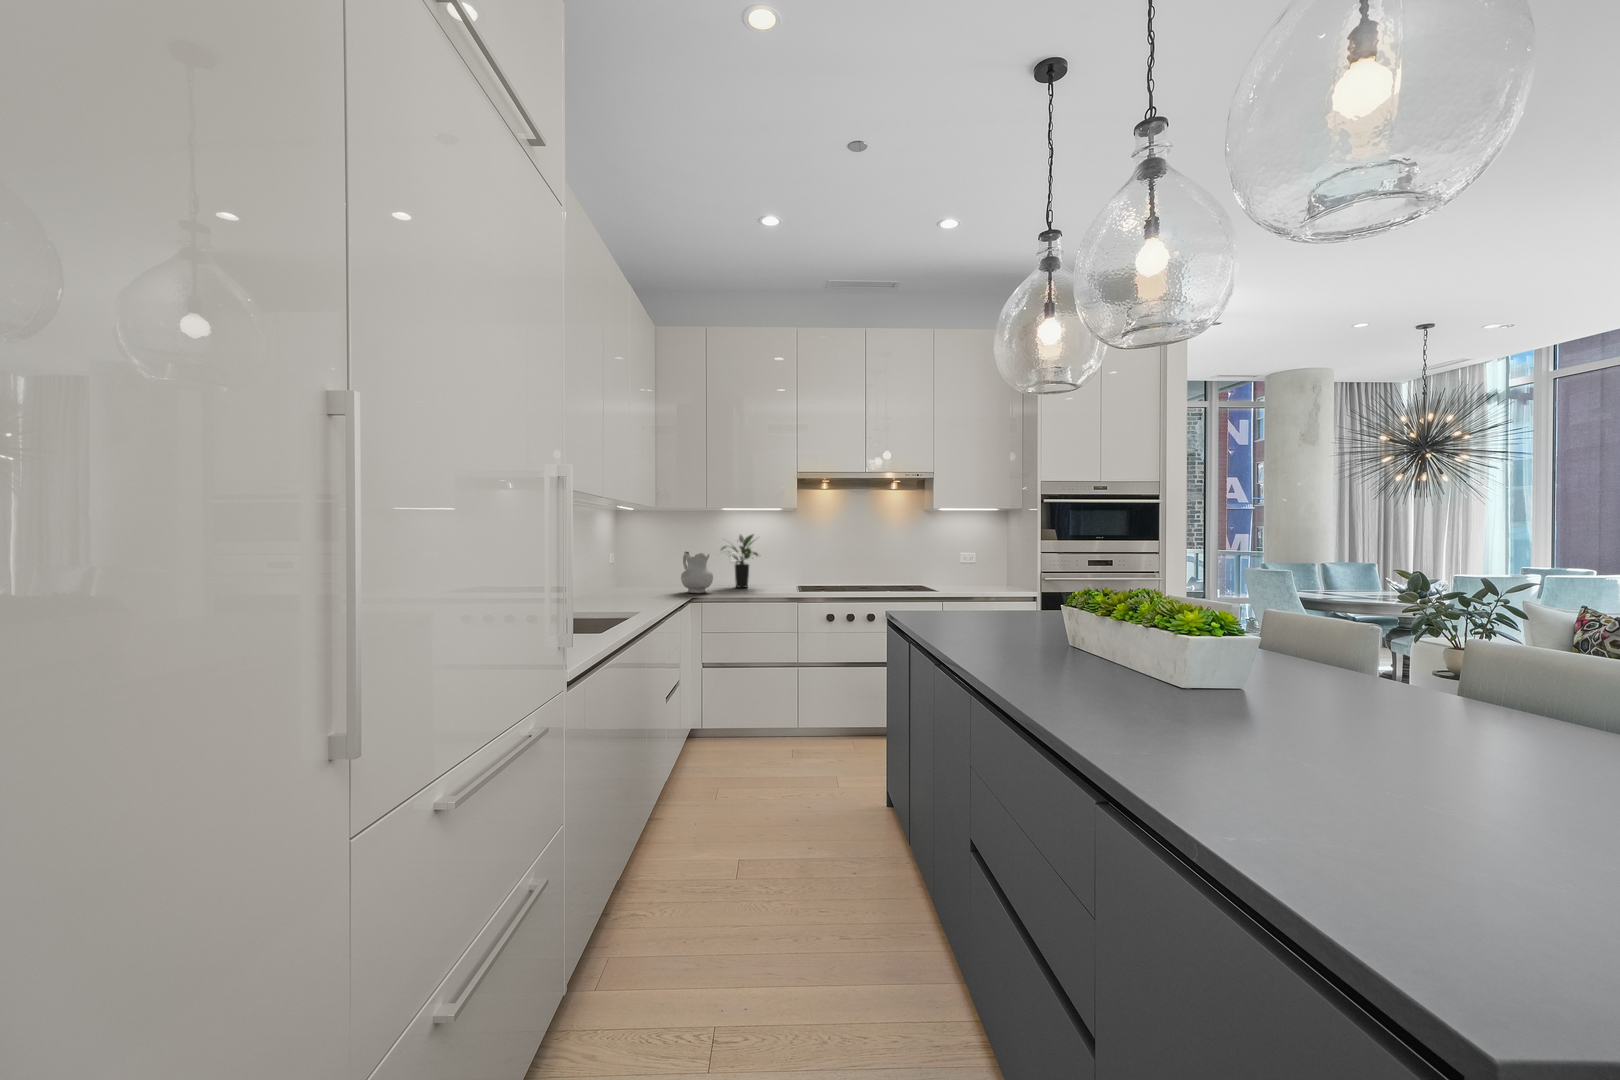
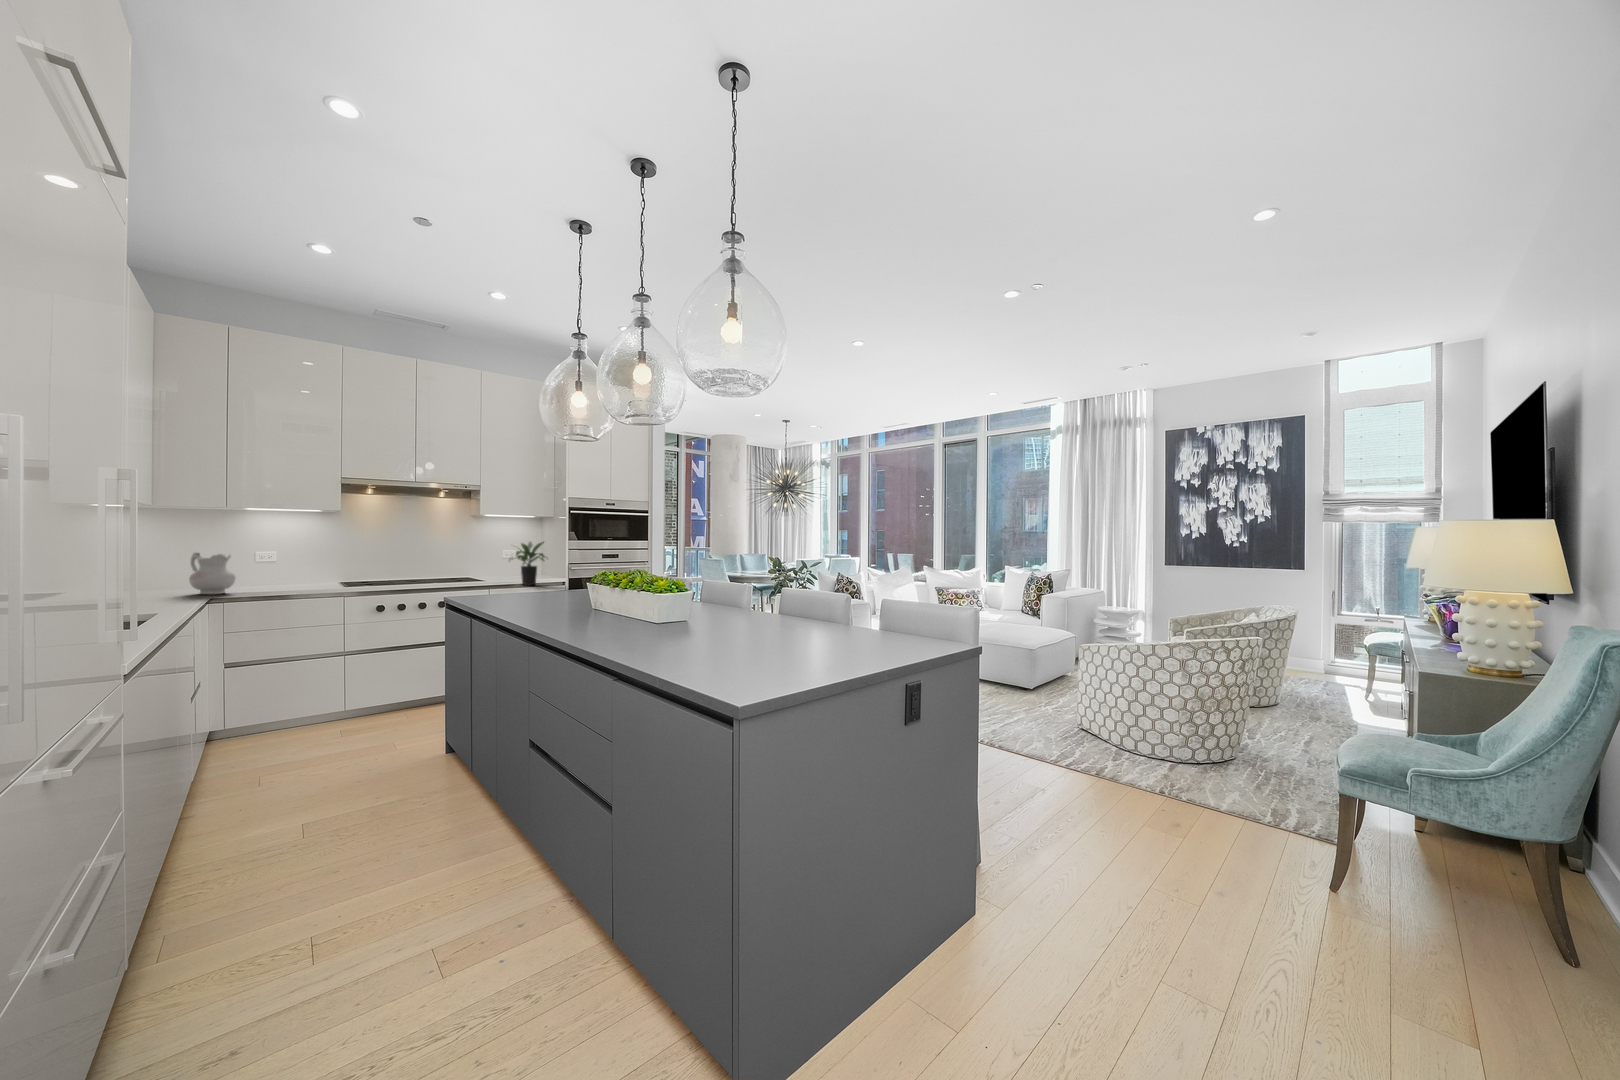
potted plant: present [721,534,758,588] -> present [510,542,545,586]

